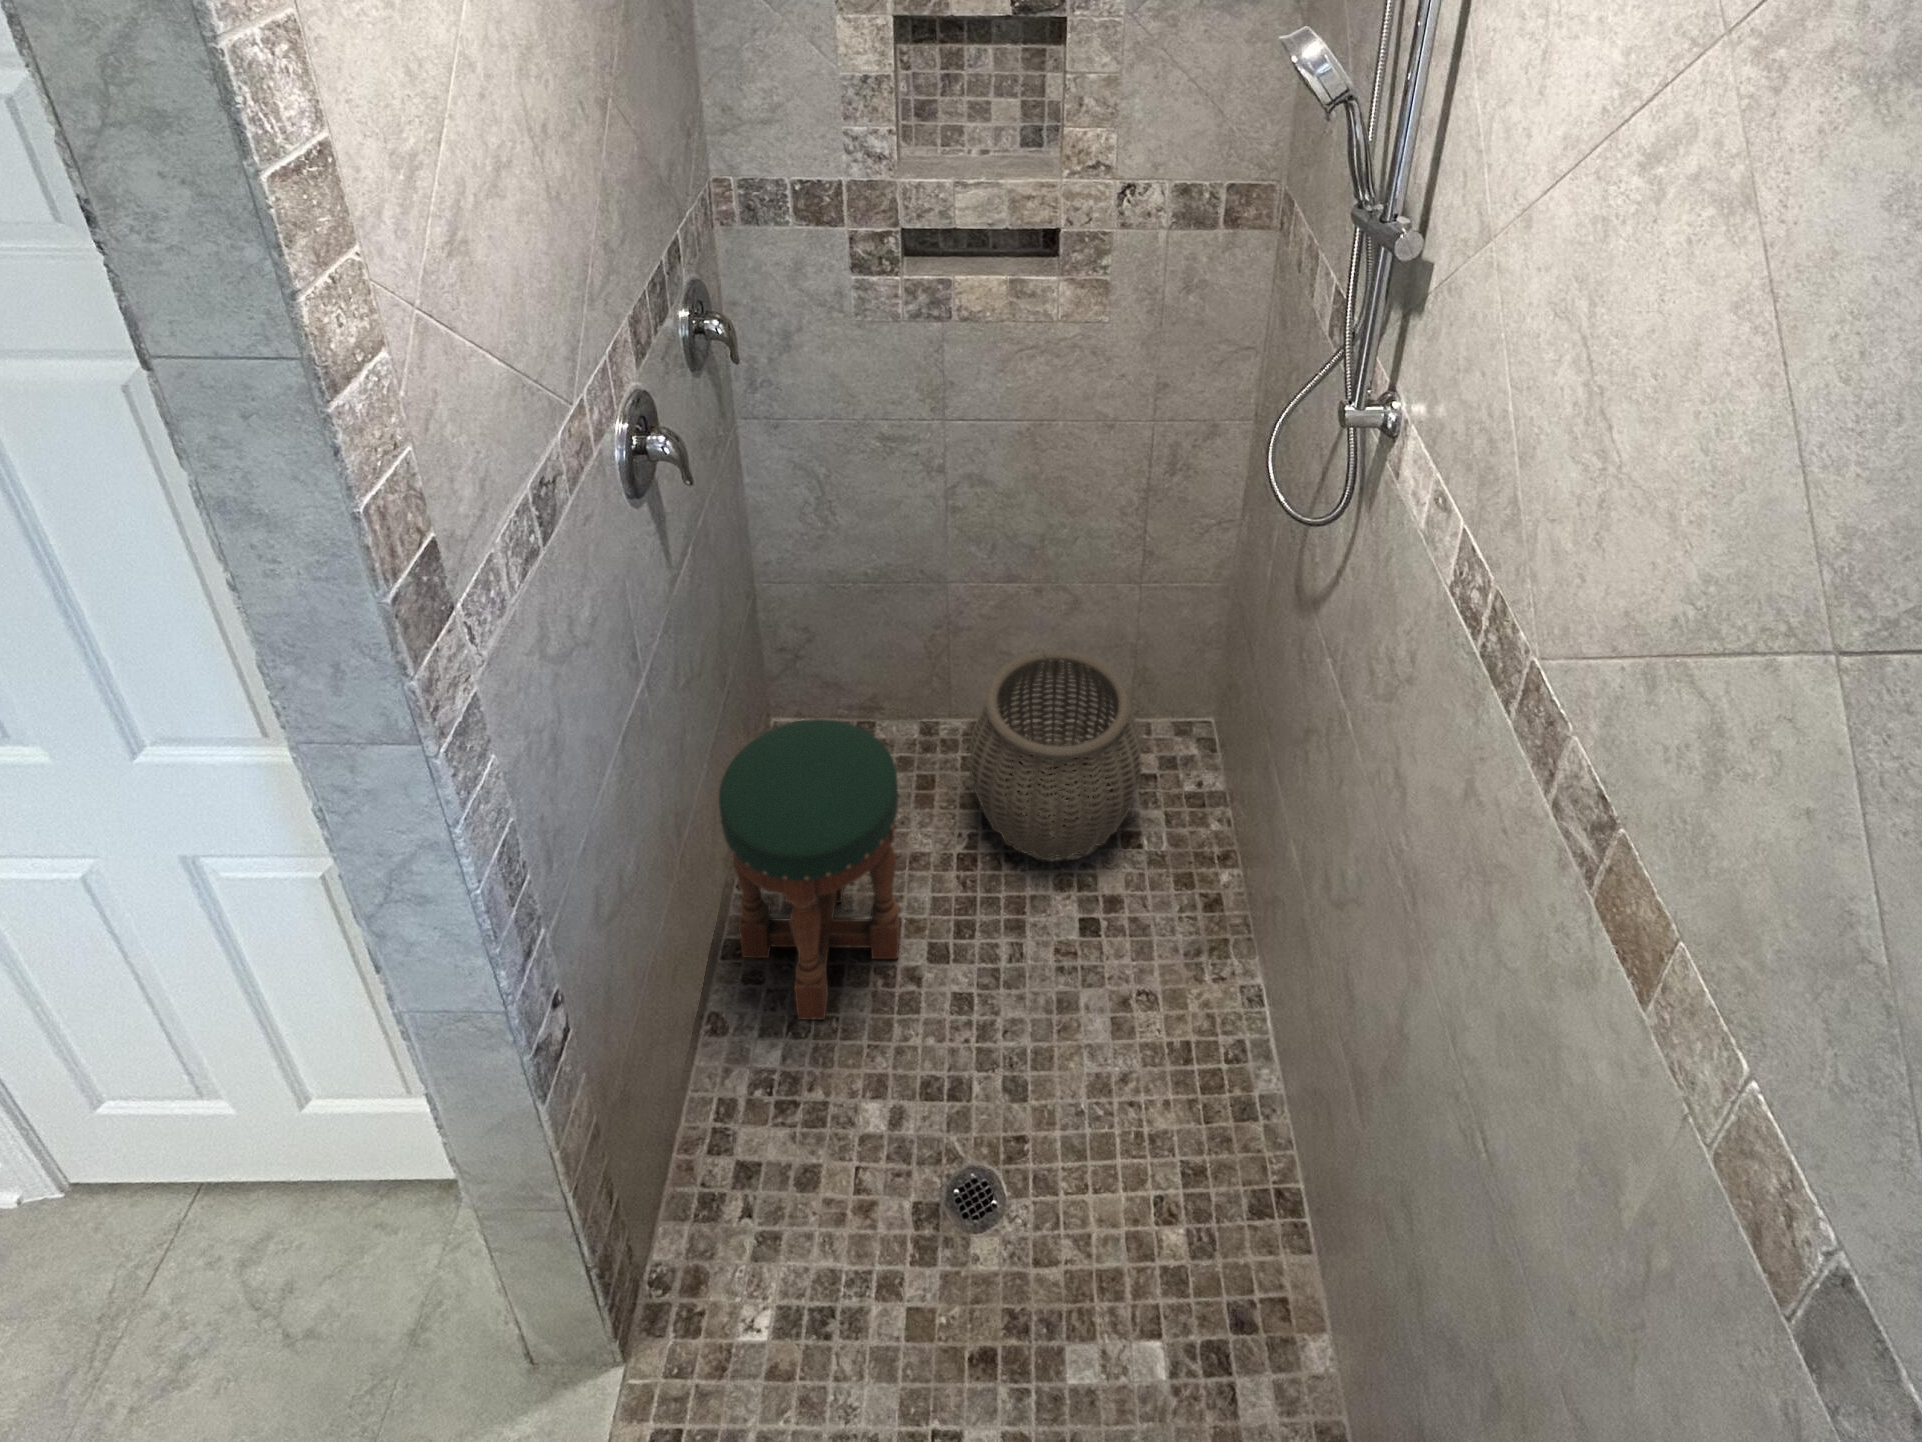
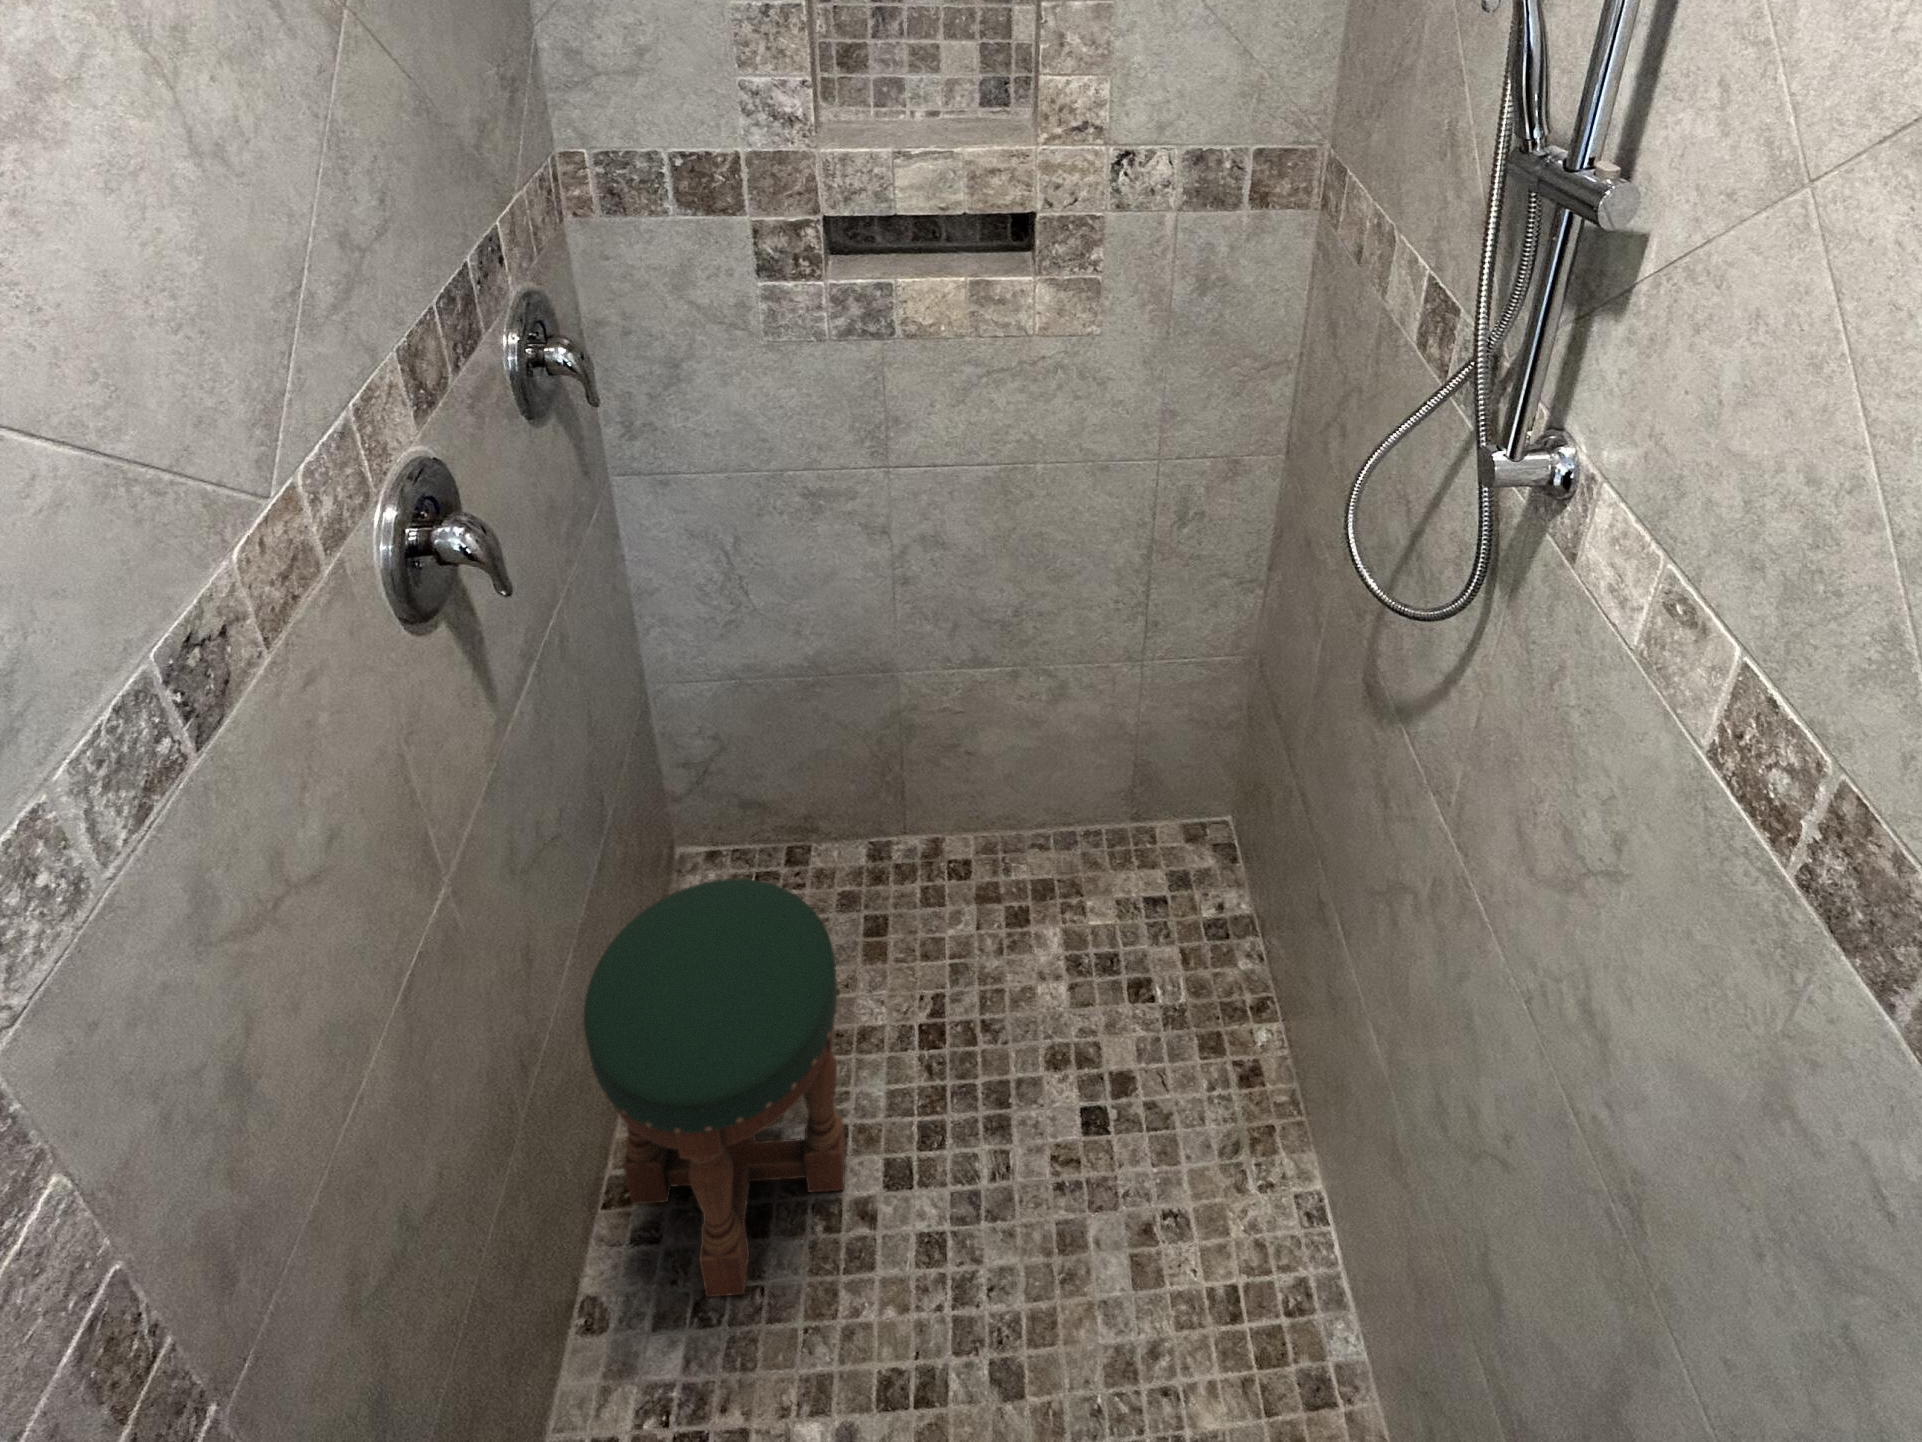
woven basket: present [970,650,1142,860] -> none [931,749,1152,1026]

